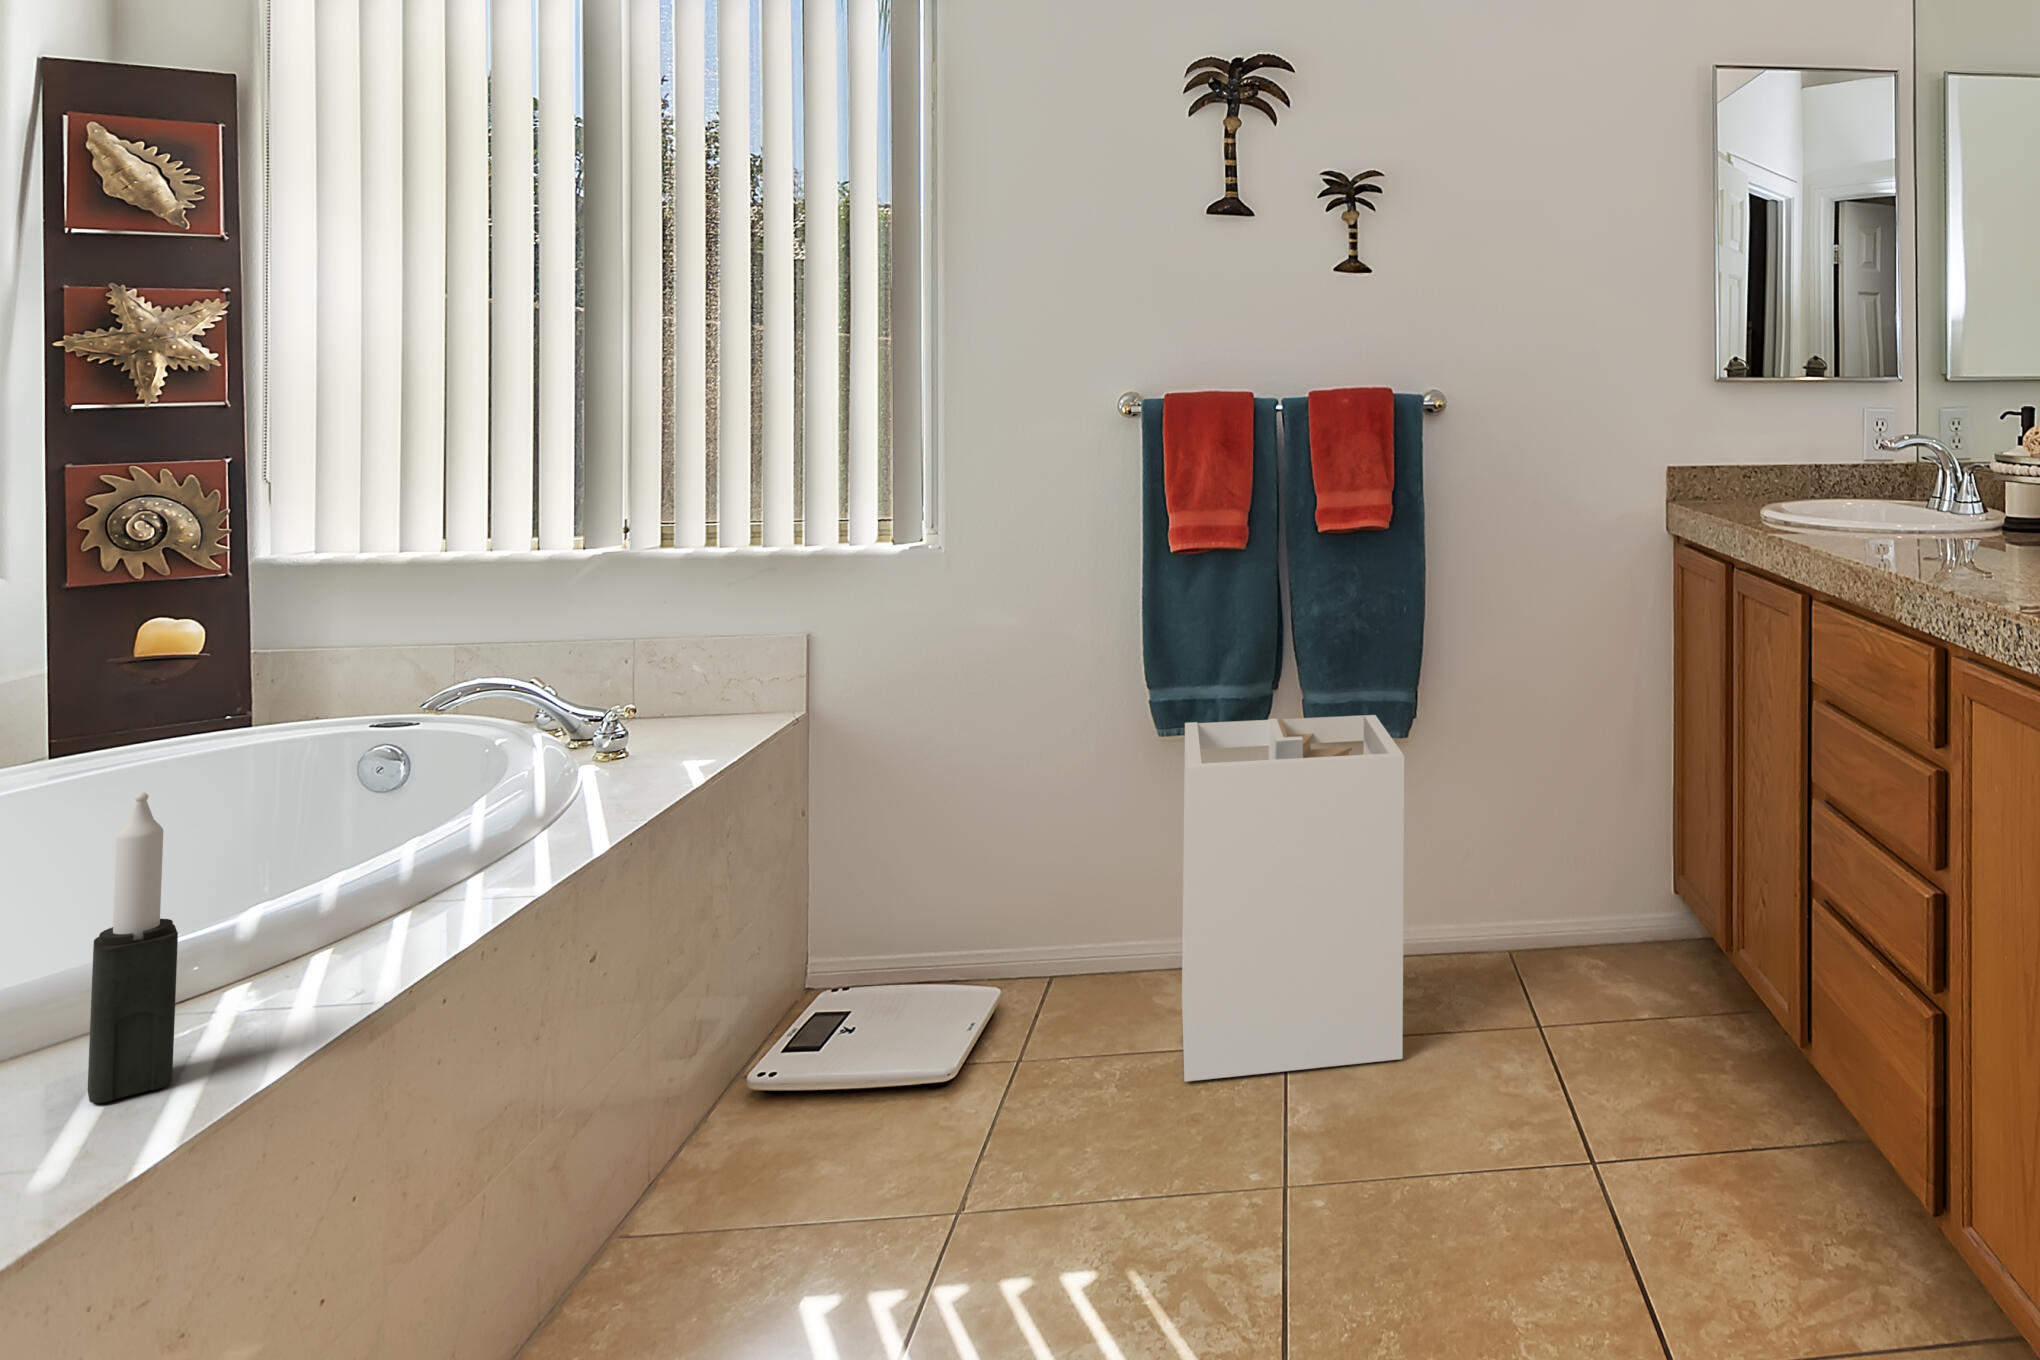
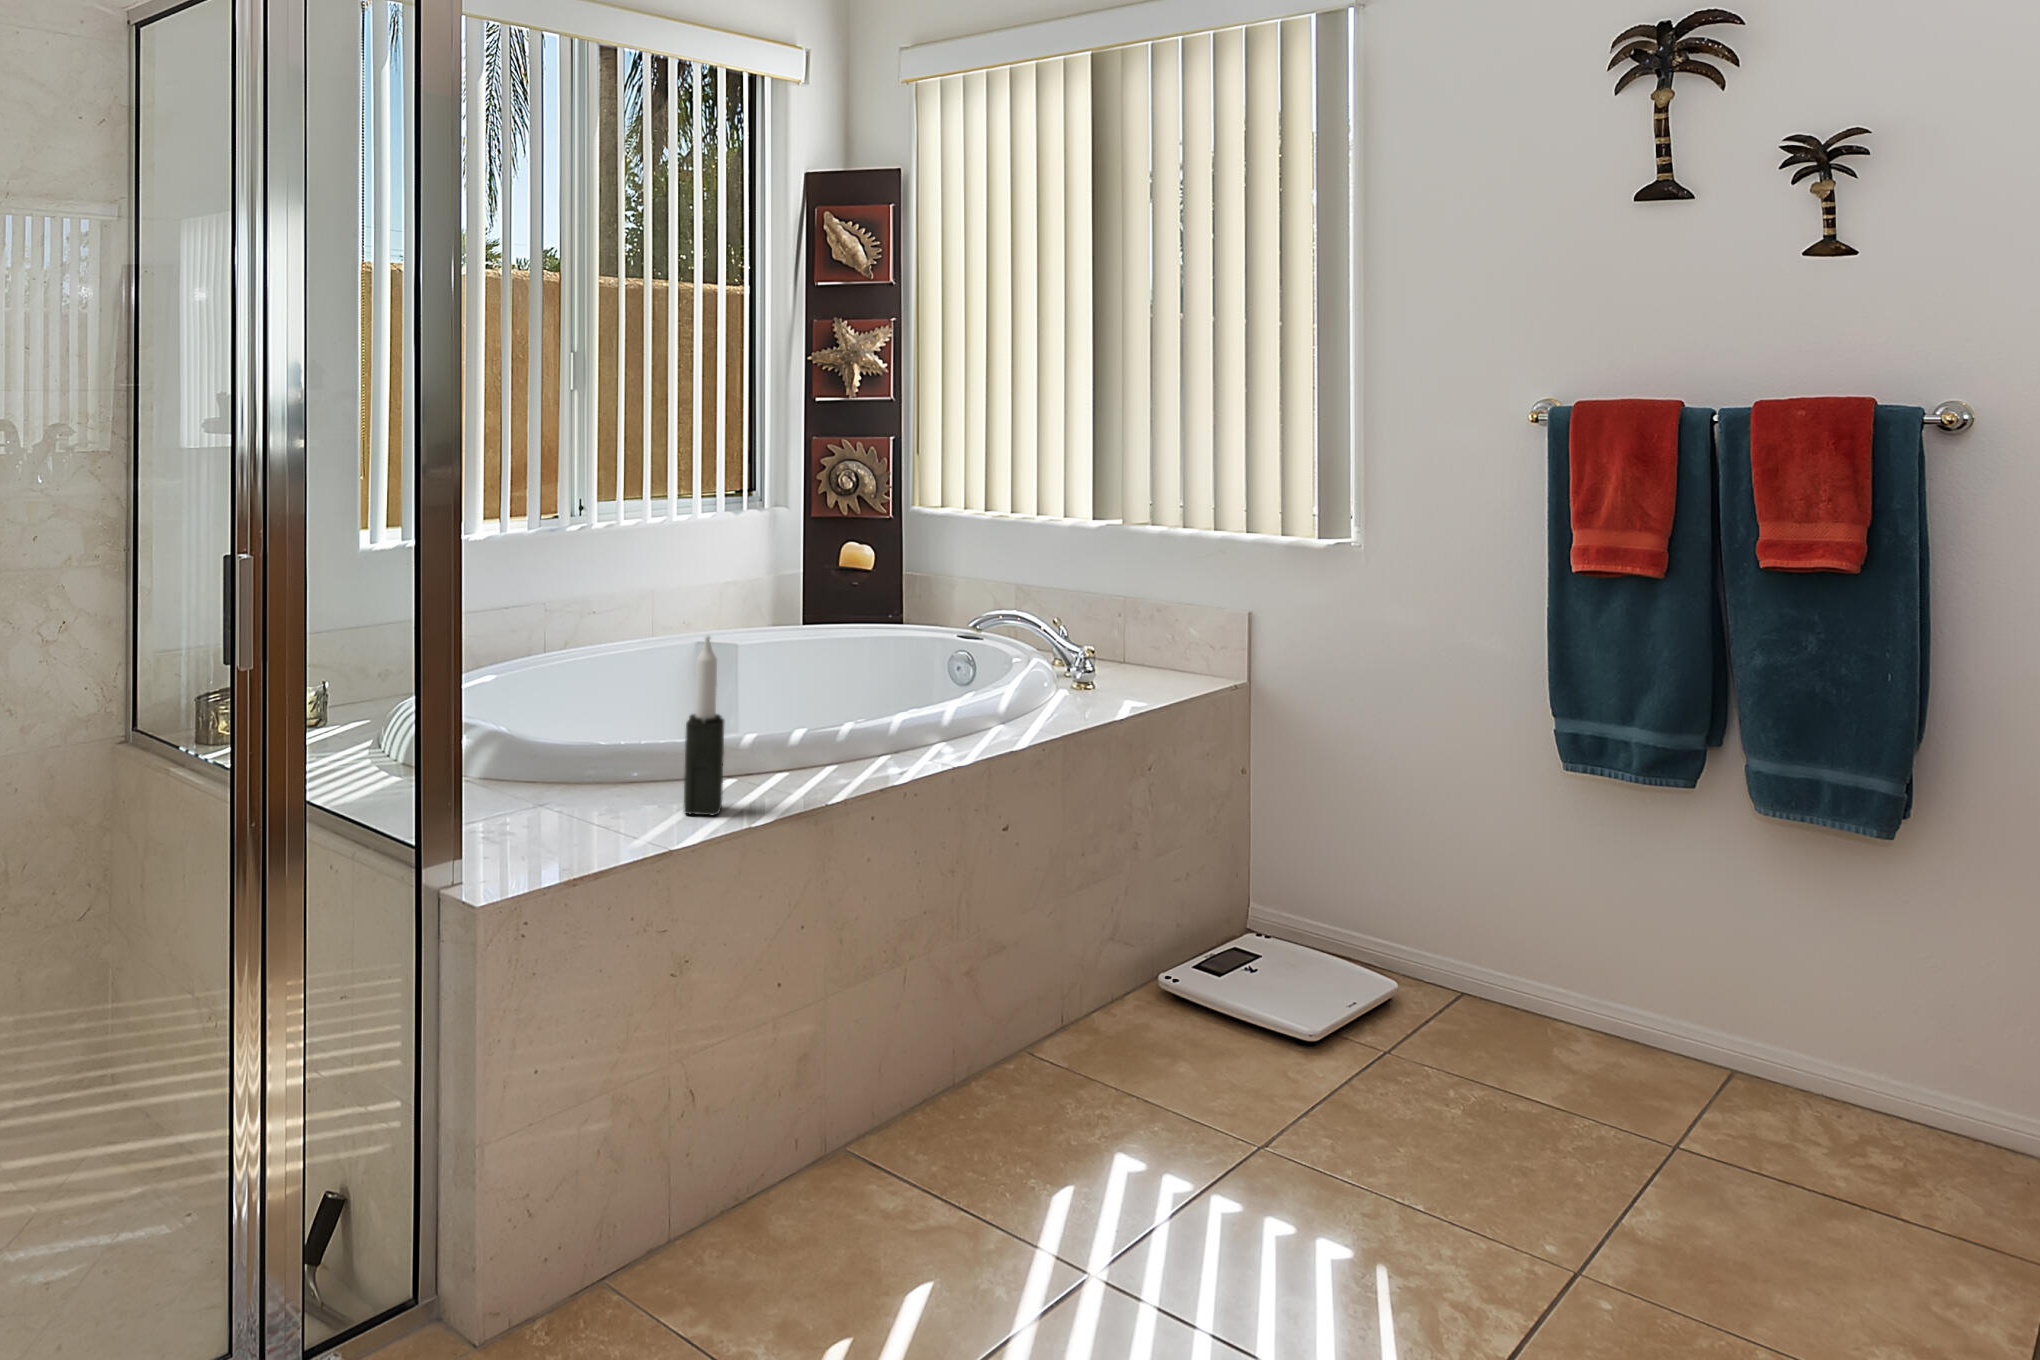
laundry hamper: present [1182,715,1404,1082] -> none [1535,763,1843,1221]

